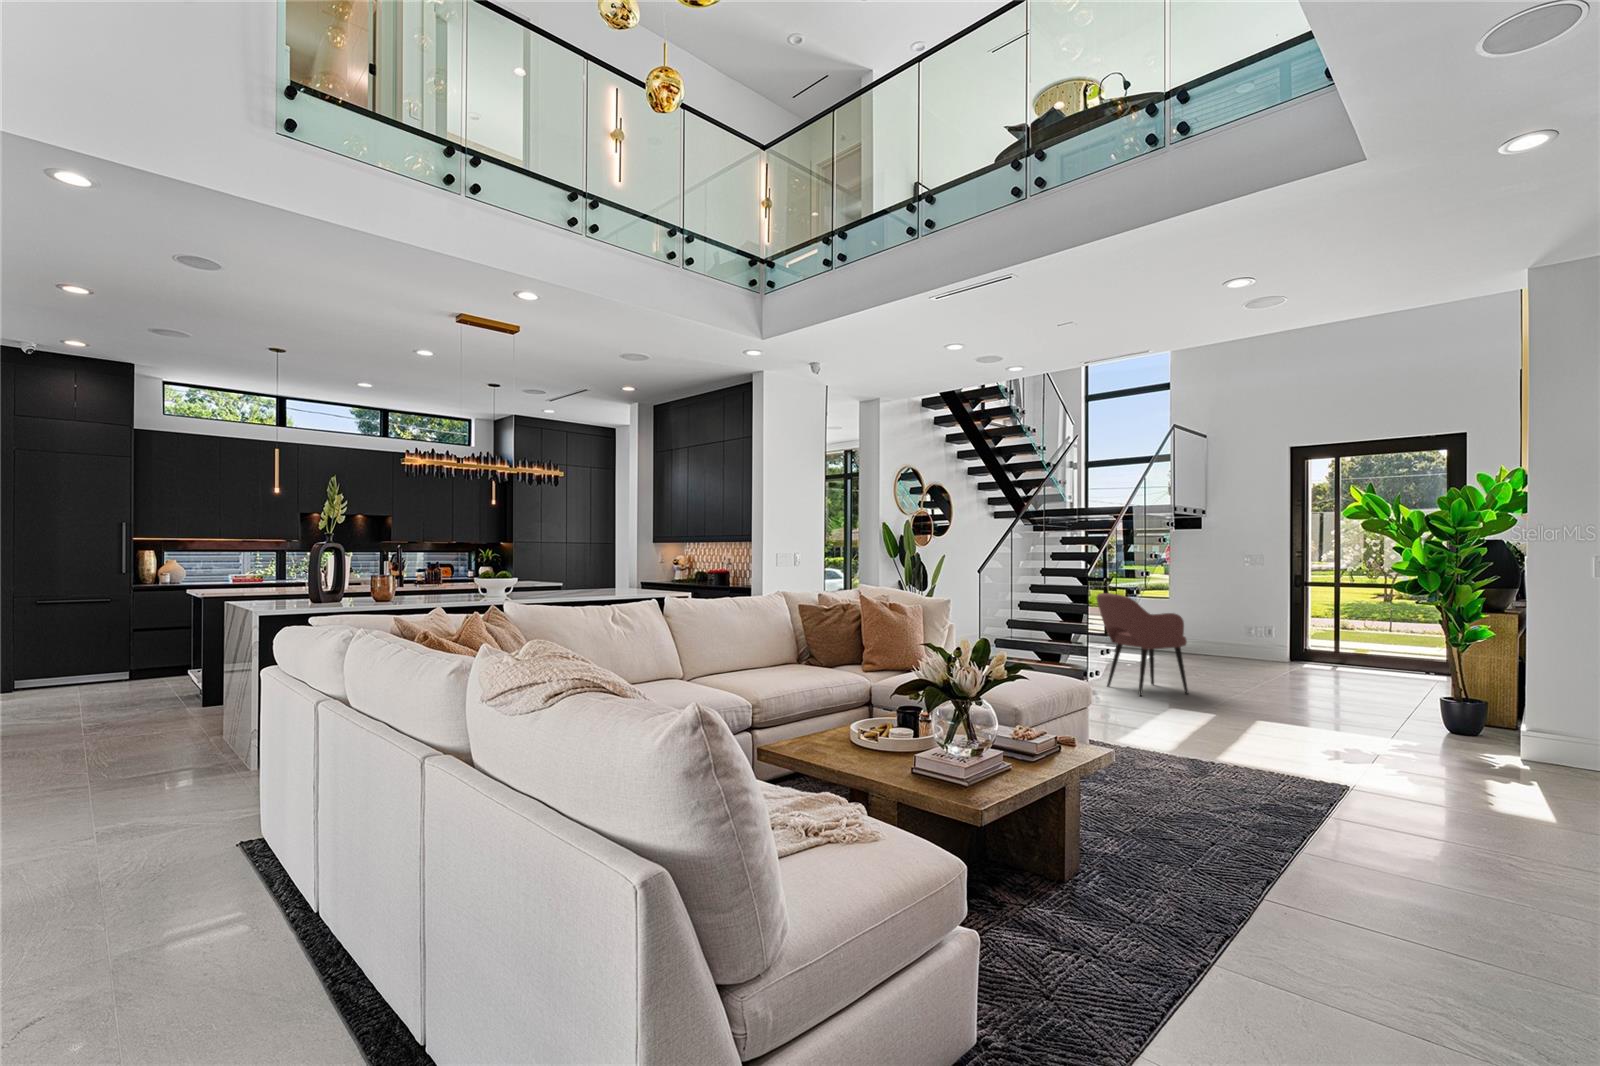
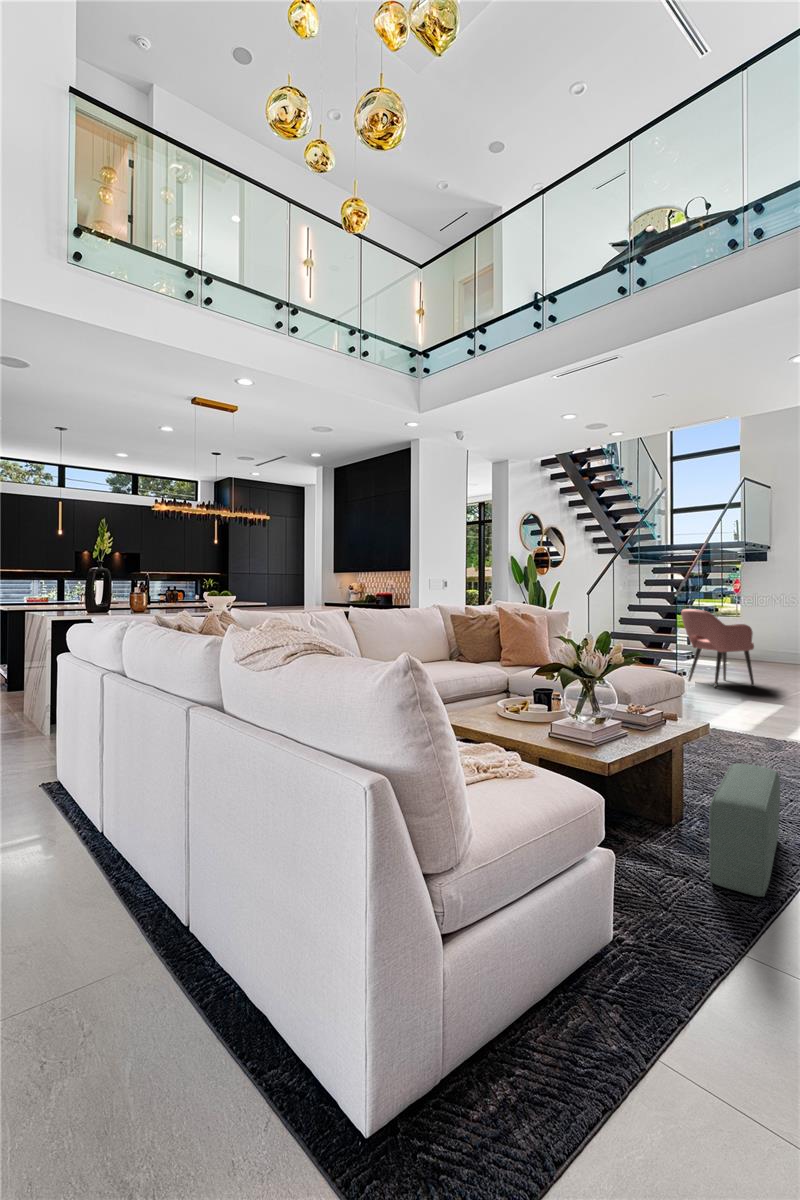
pouf: none [1104,804,1195,977] -> present [709,764,780,896]

